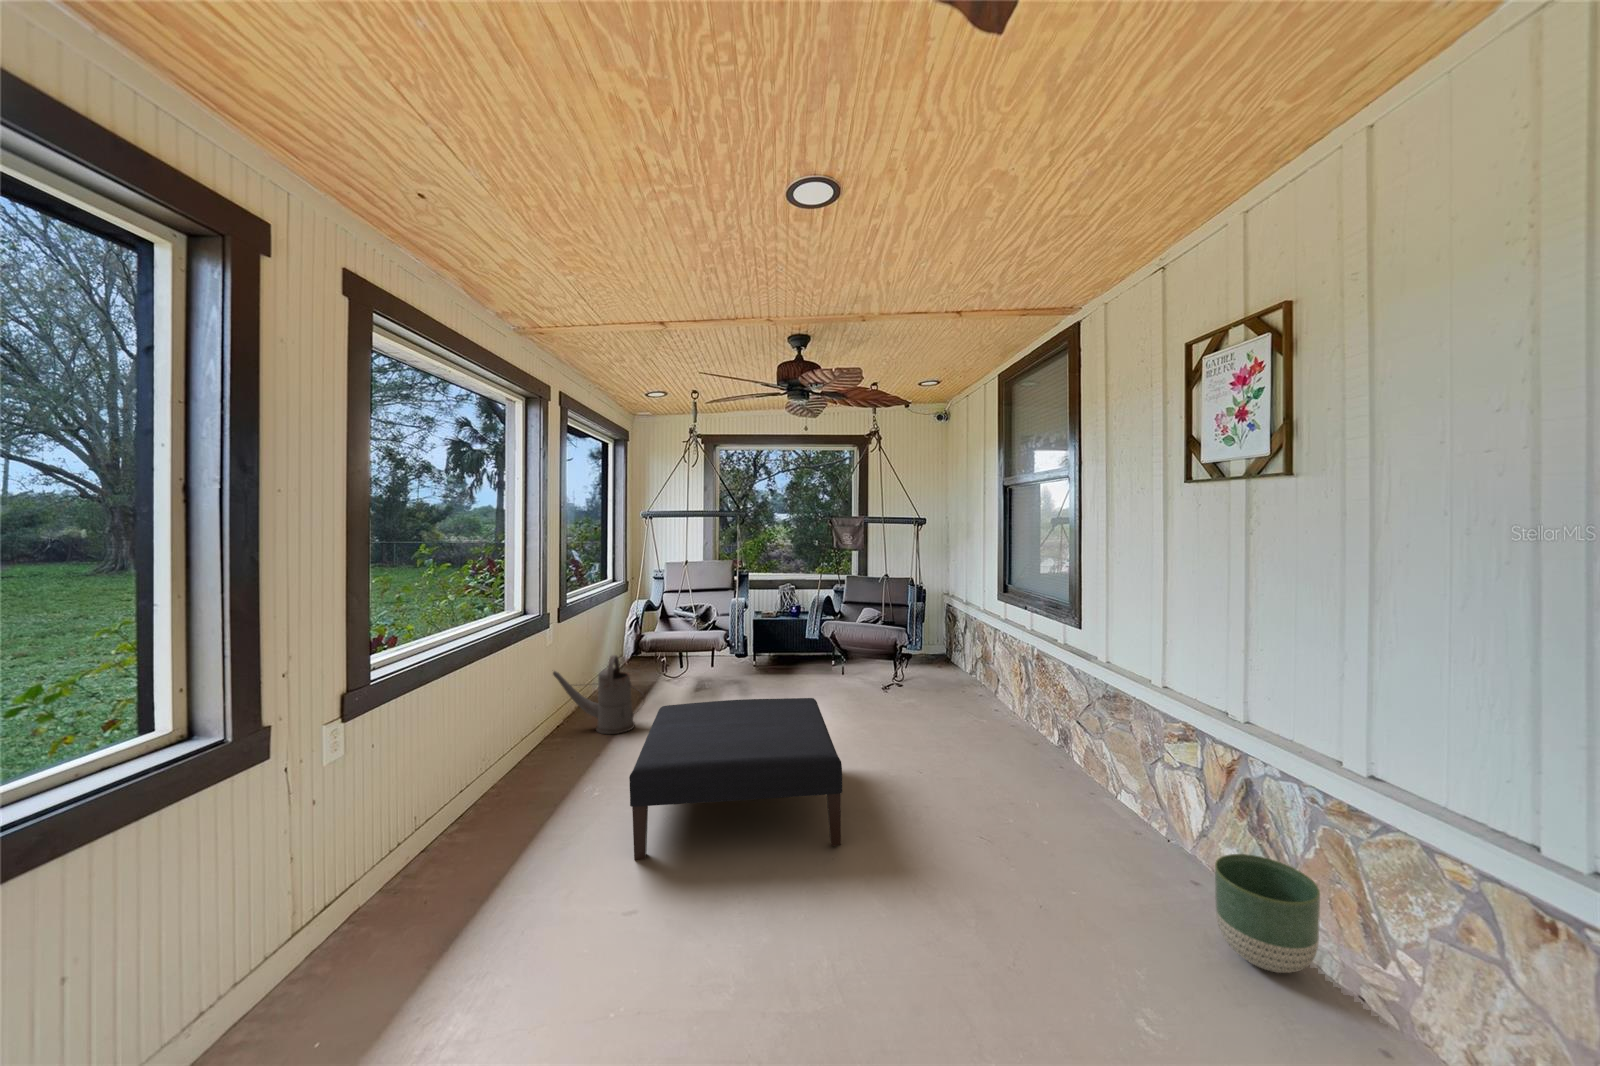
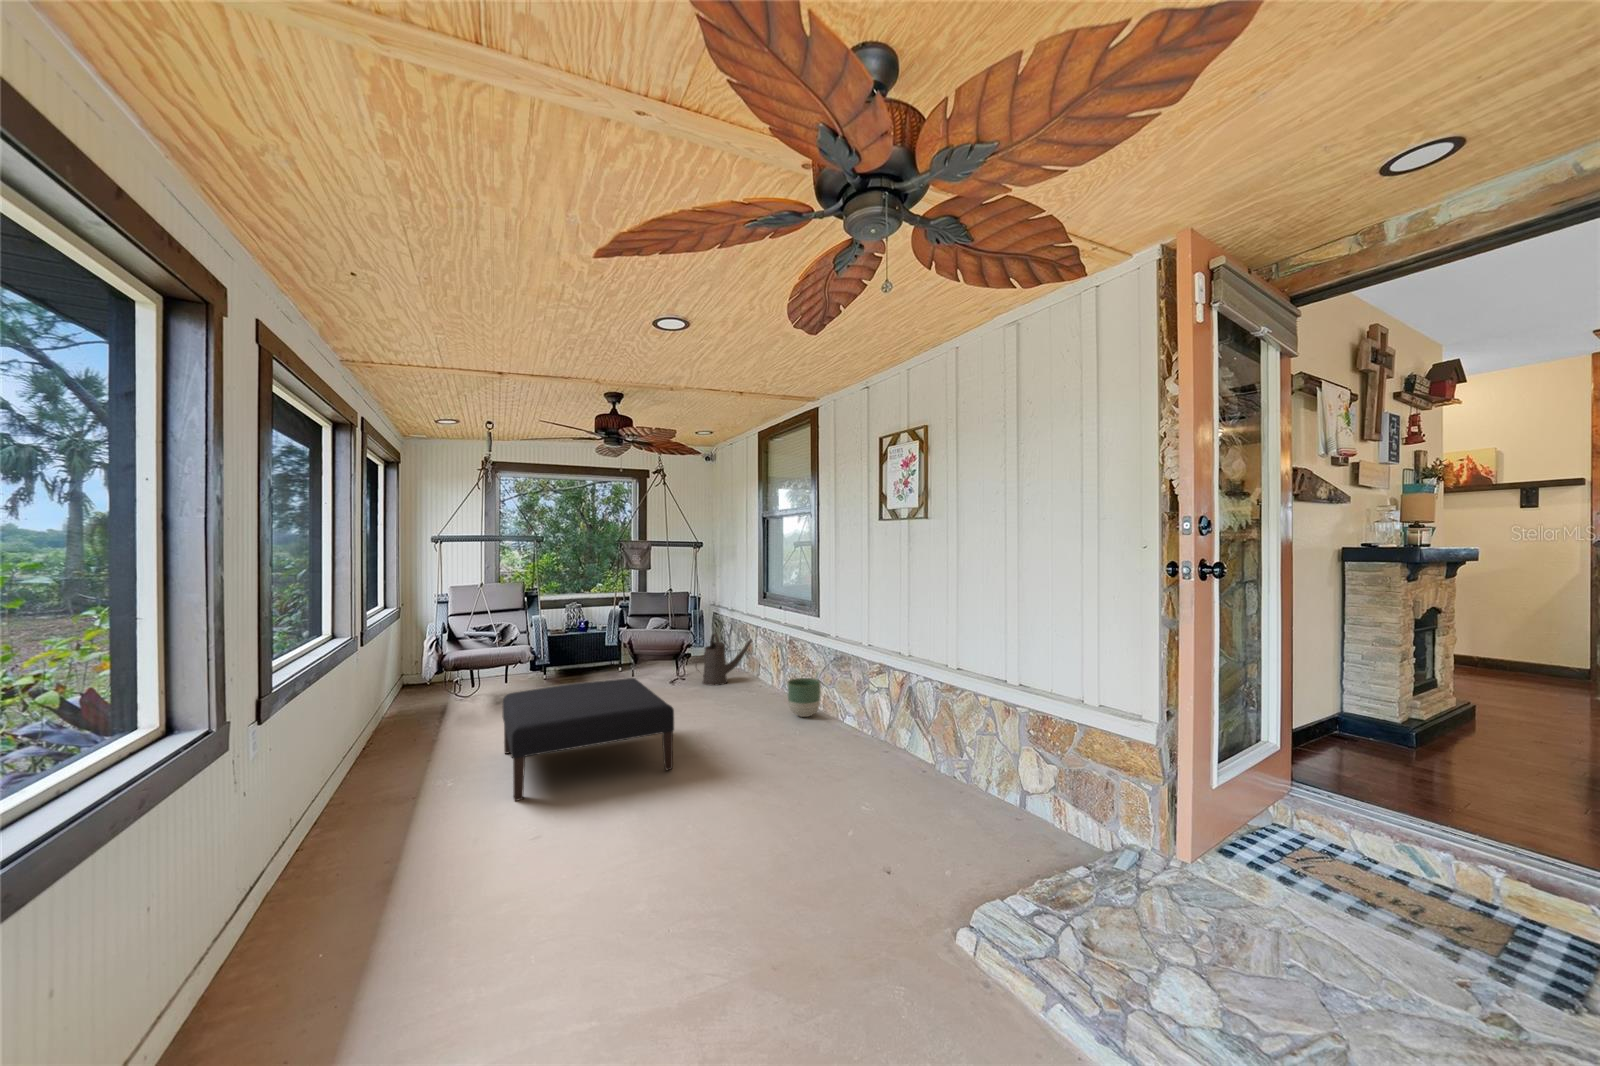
watering can: present [553,655,645,734] -> present [696,634,753,686]
planter: present [1215,854,1320,973] -> present [787,678,821,717]

